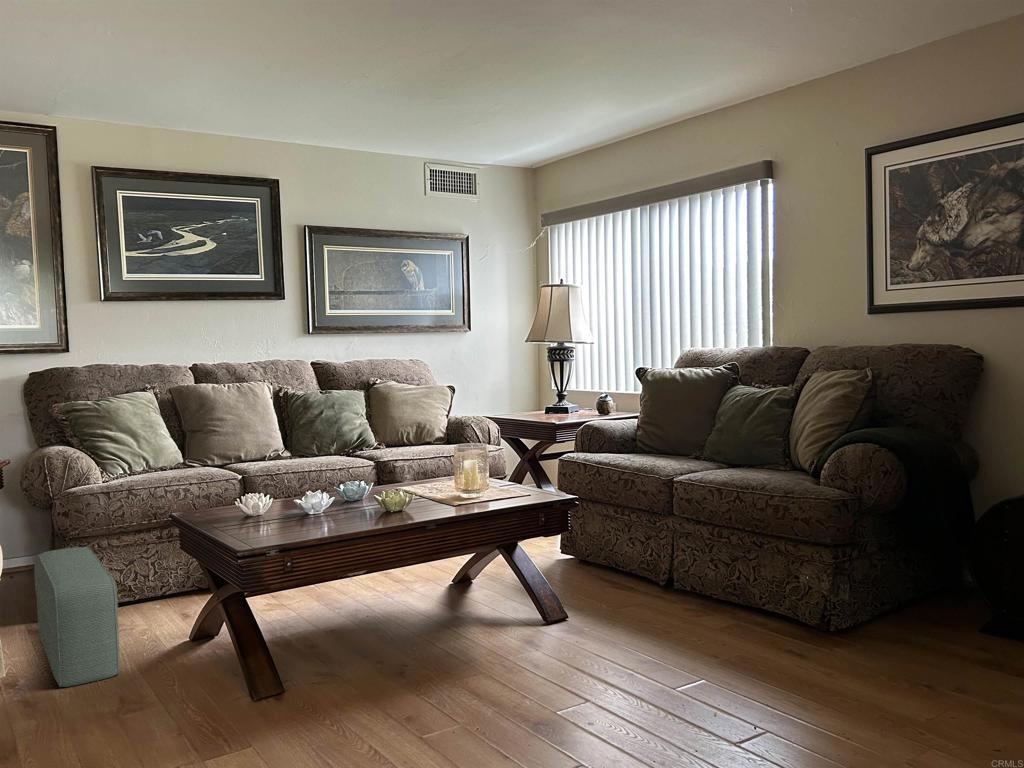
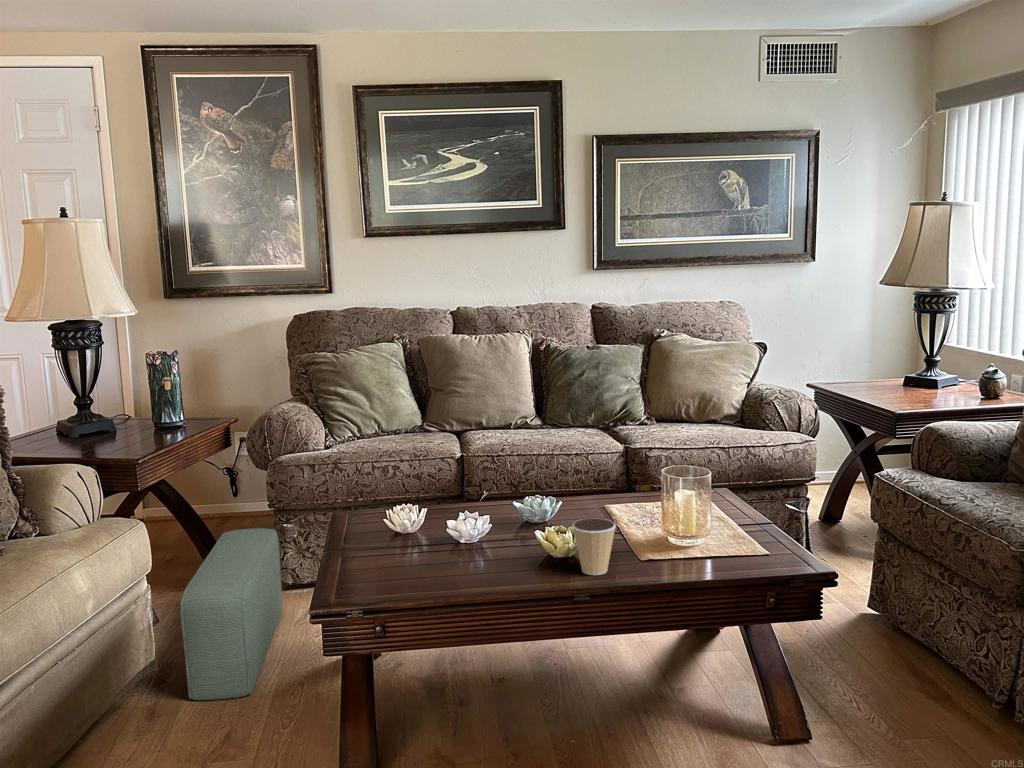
coffee cup: none [410,477,441,515] -> present [572,518,616,575]

